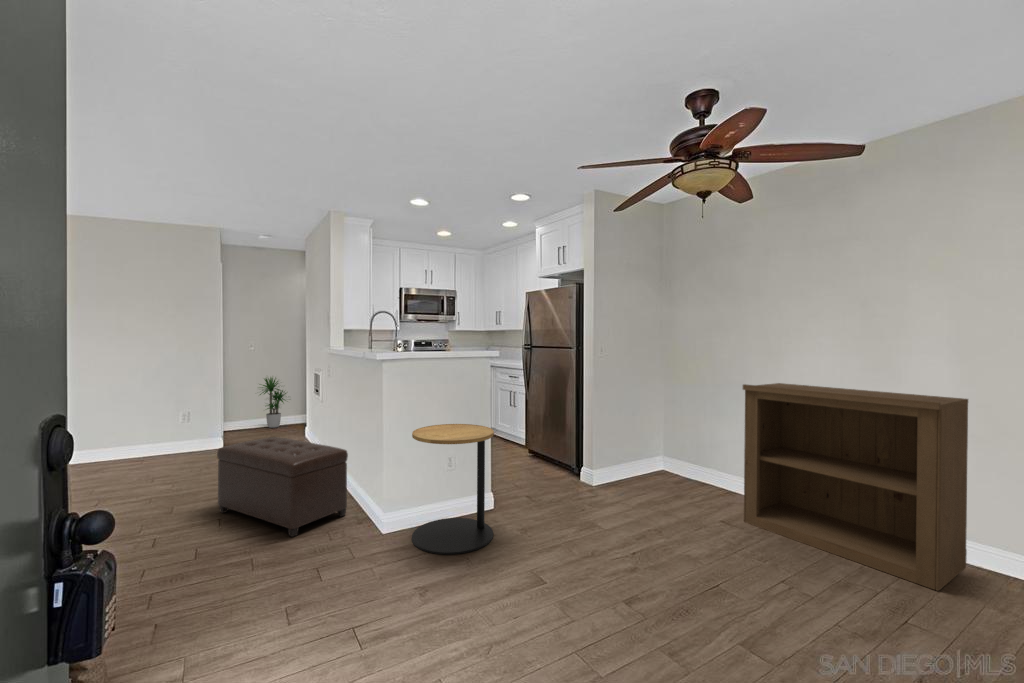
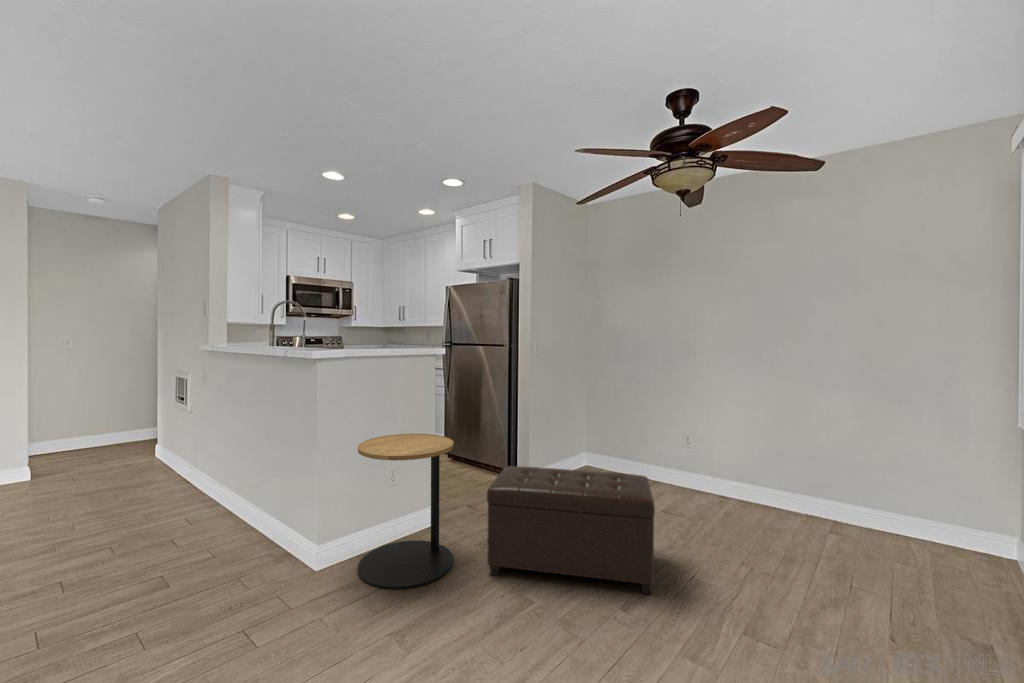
potted plant: present [260,377,286,428] -> none [78,382,137,450]
bookshelf: present [743,383,968,591] -> none [681,377,863,554]
ottoman: present [217,437,348,537] -> present [487,466,655,594]

